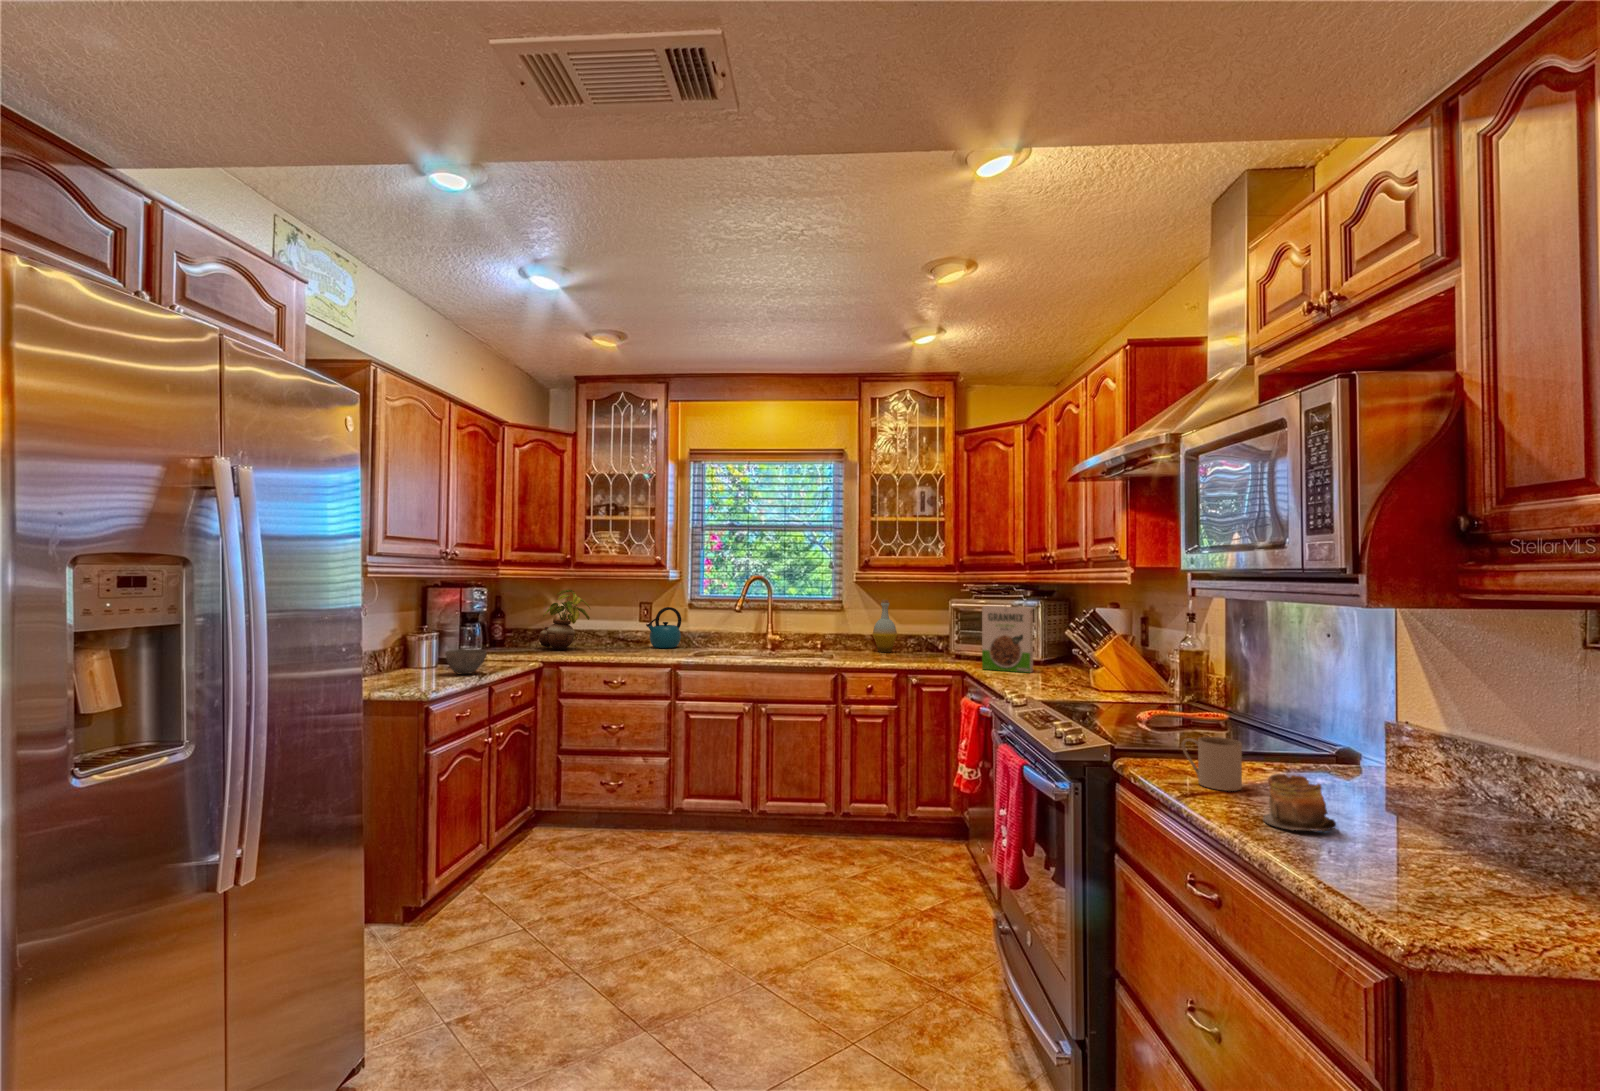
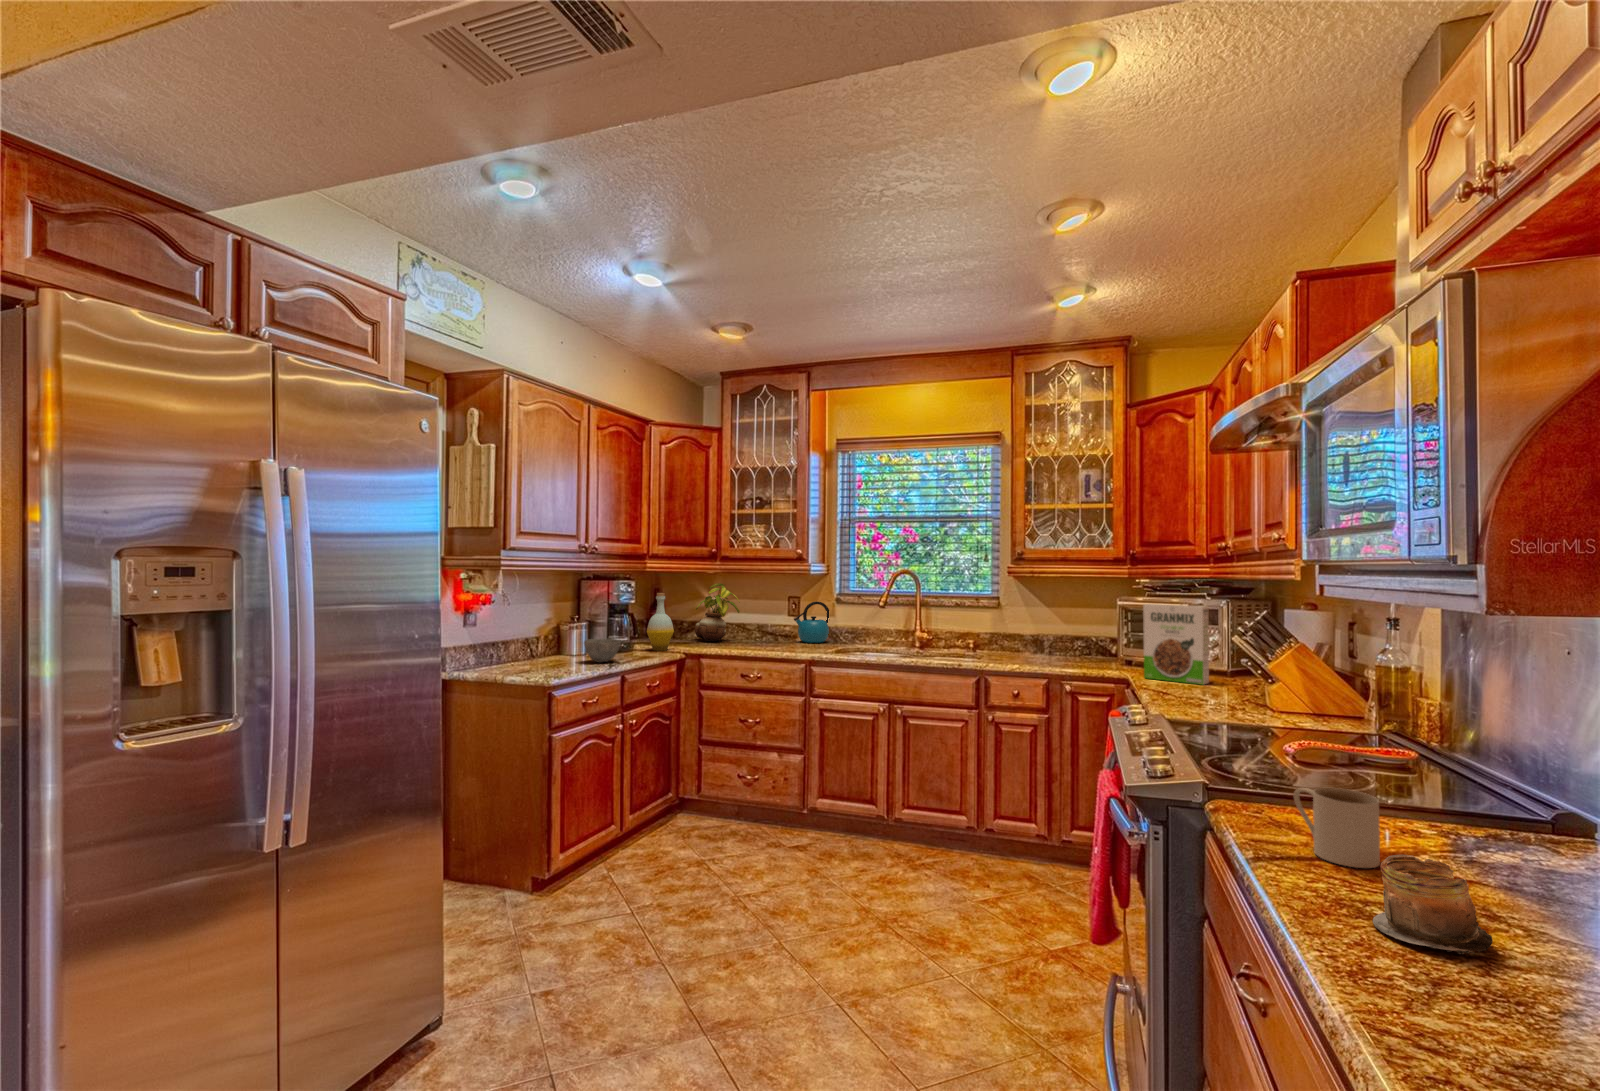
bottle: present [872,600,897,652] -> present [647,593,674,651]

